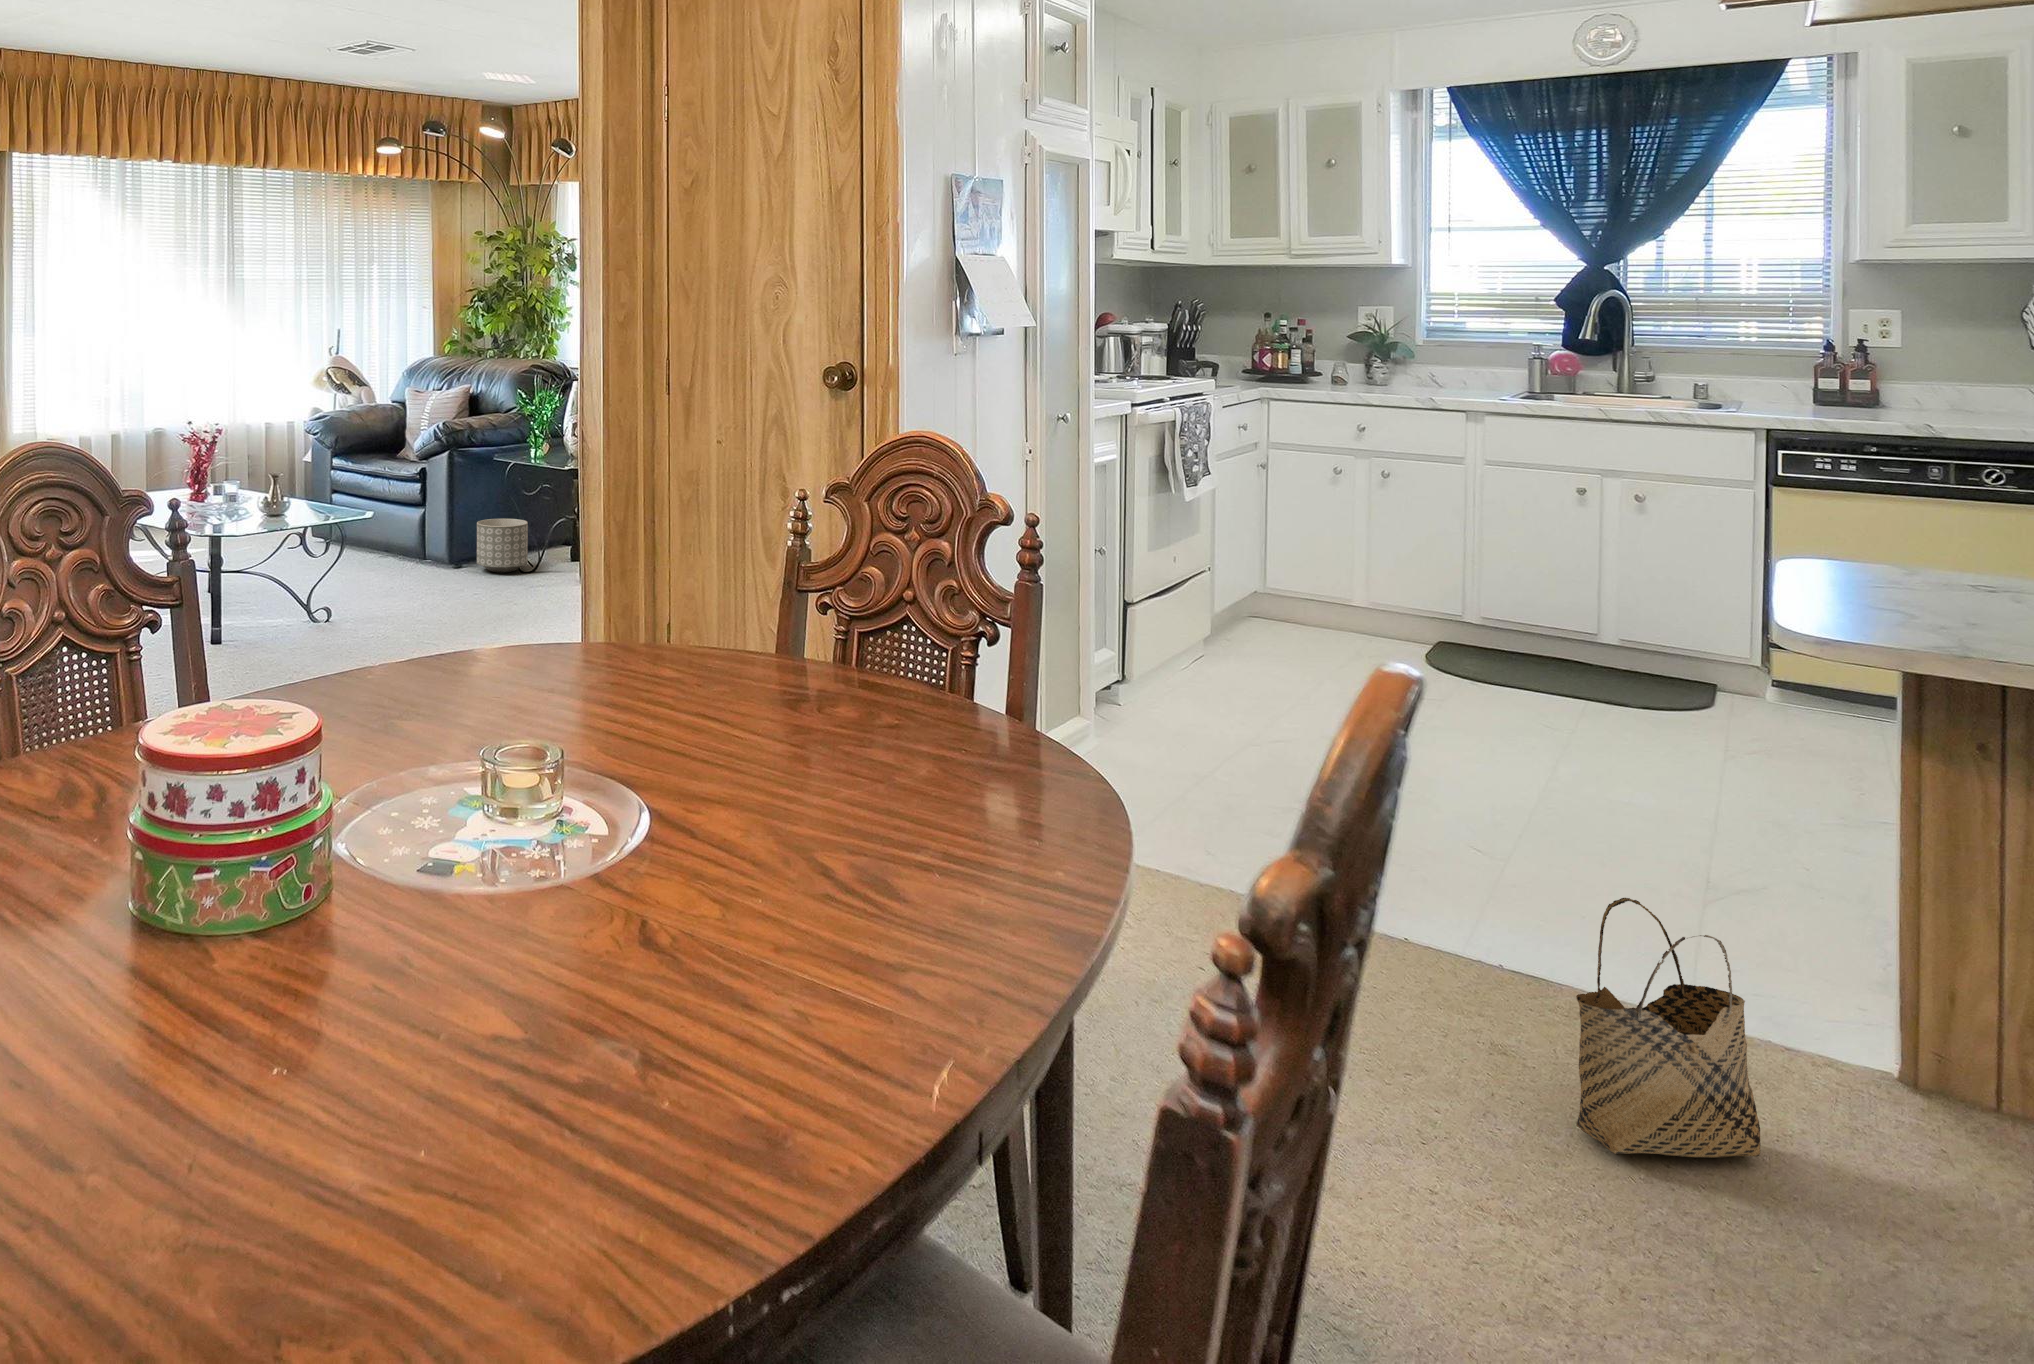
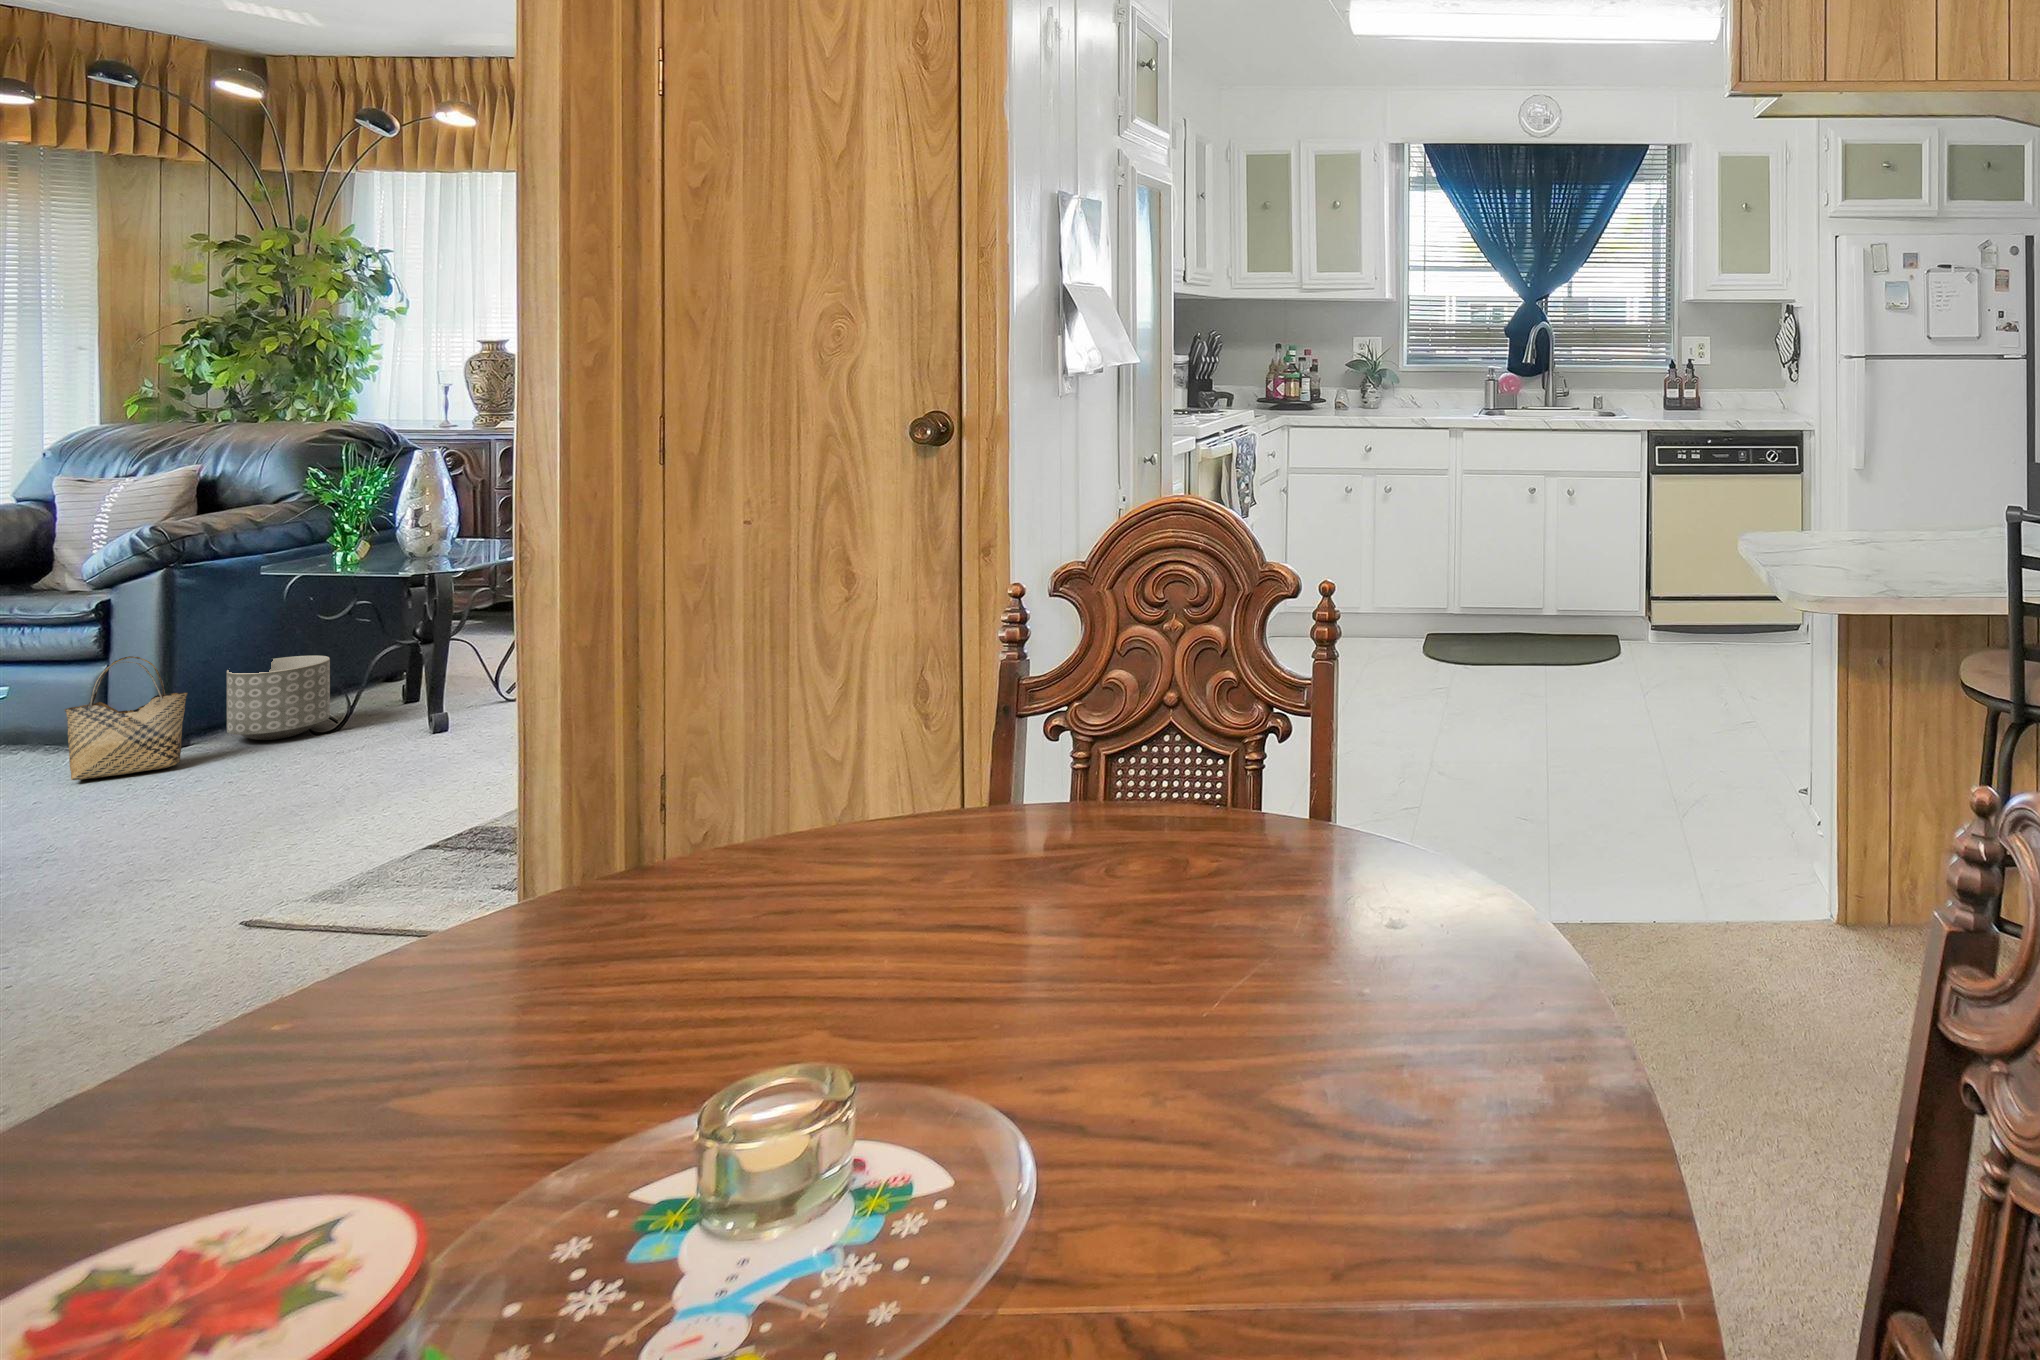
woven basket: present [1576,898,1760,1157] -> present [65,656,187,780]

